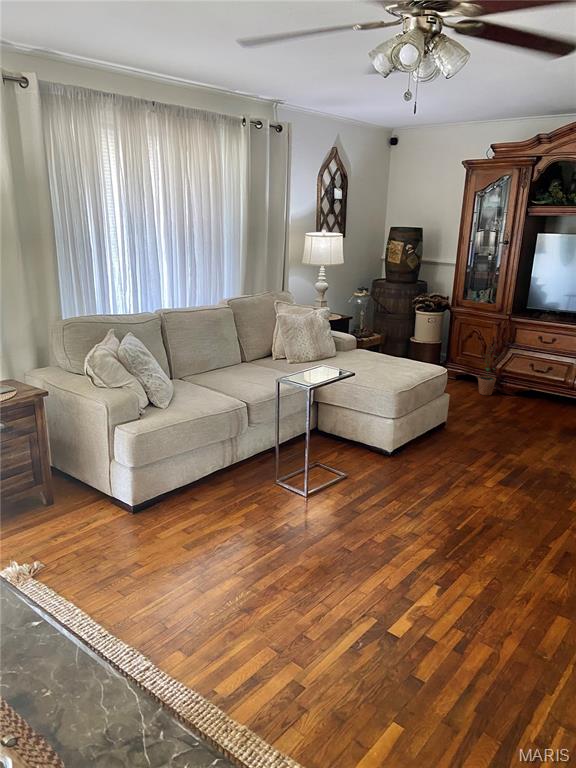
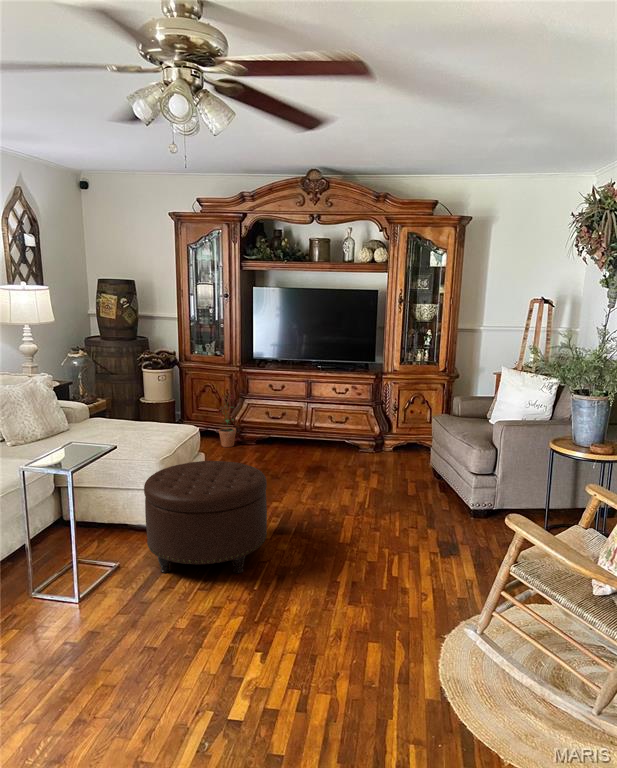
ottoman: none [372,400,493,511] -> present [144,461,267,573]

